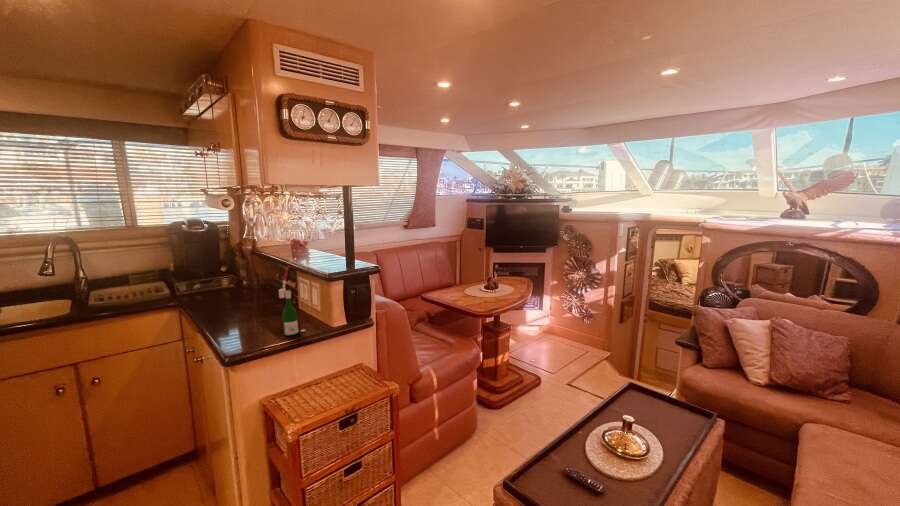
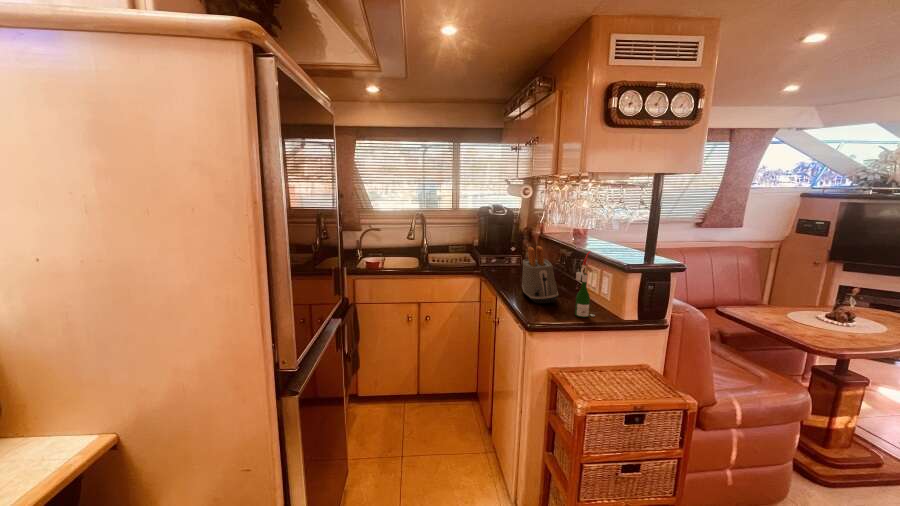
toaster: none [219,267,265,332] -> present [522,246,558,304]

